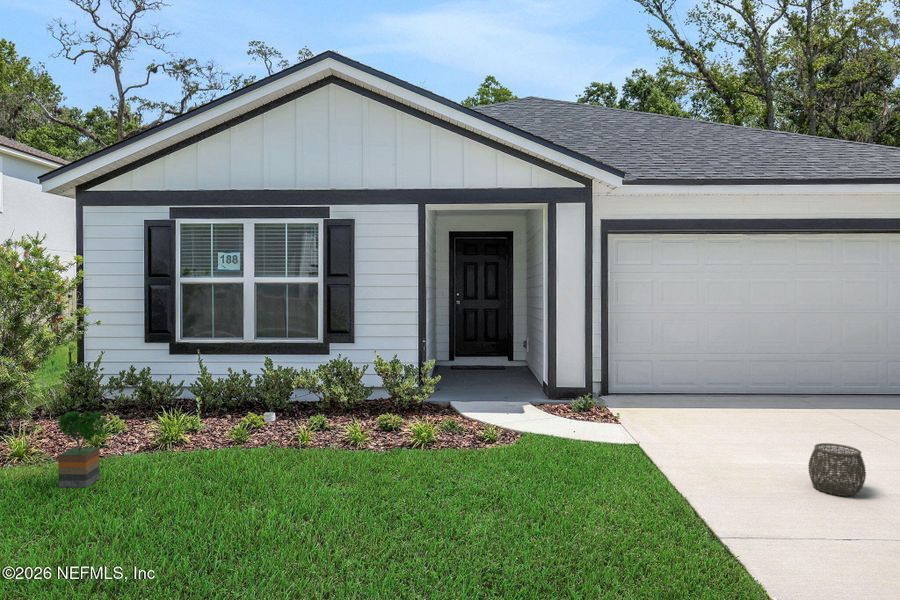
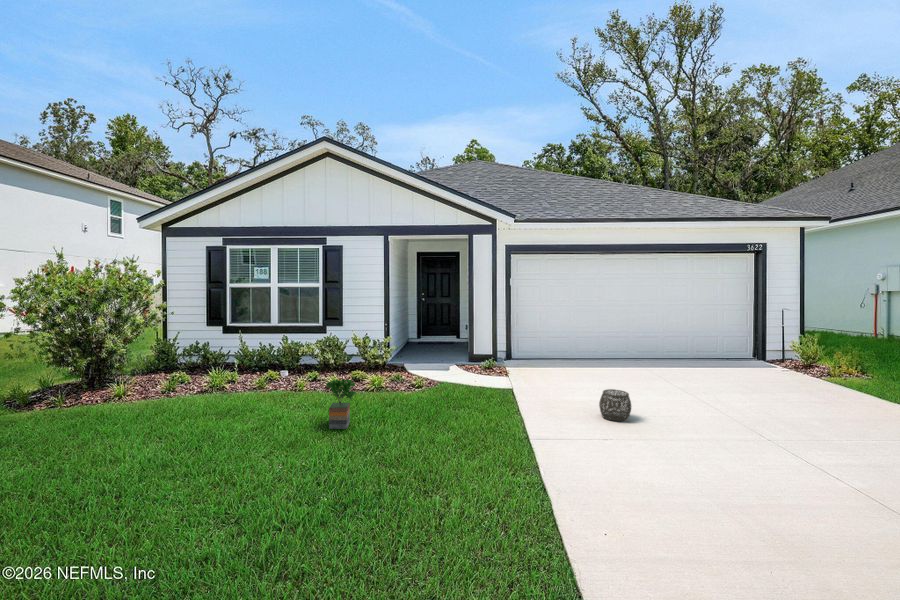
potted tree: present [57,411,108,488] -> present [326,379,356,429]

